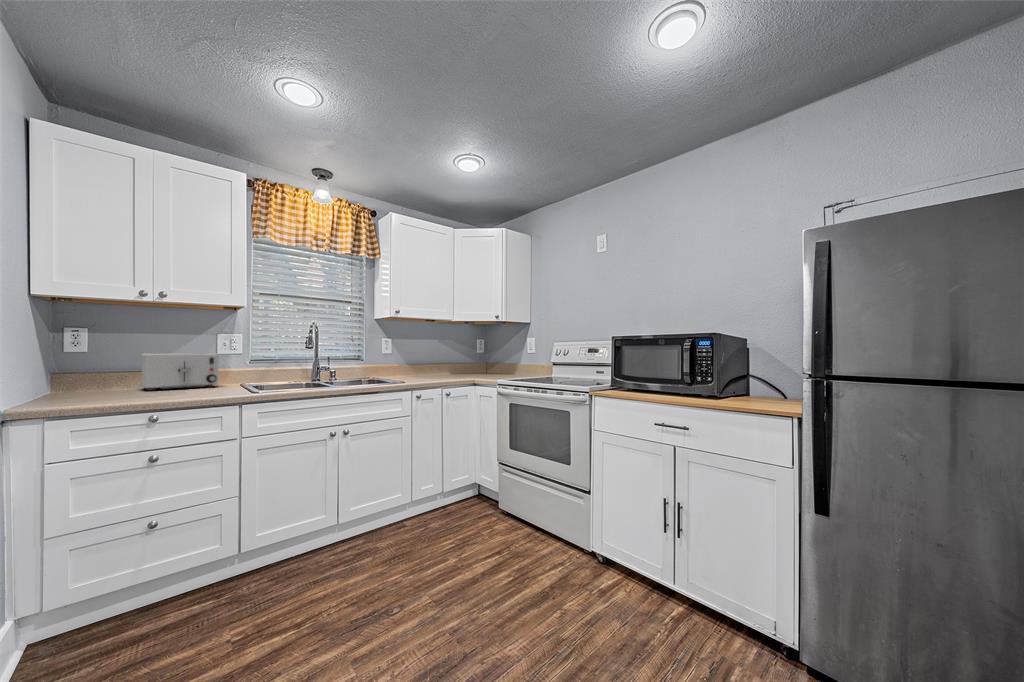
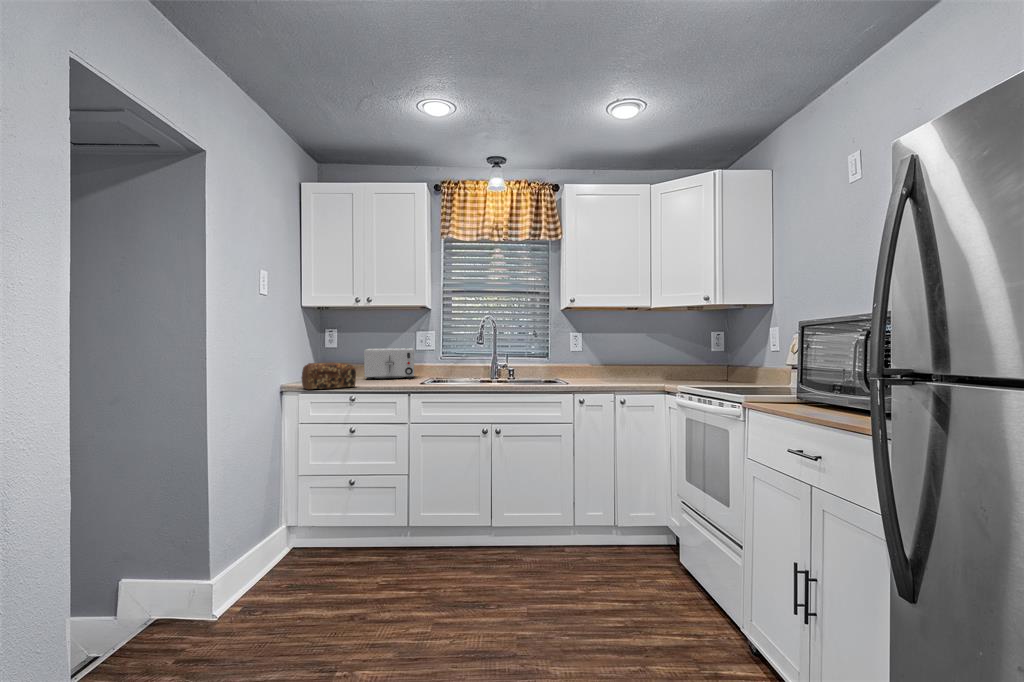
bread loaf: none [56,369,159,407] -> present [302,362,356,390]

